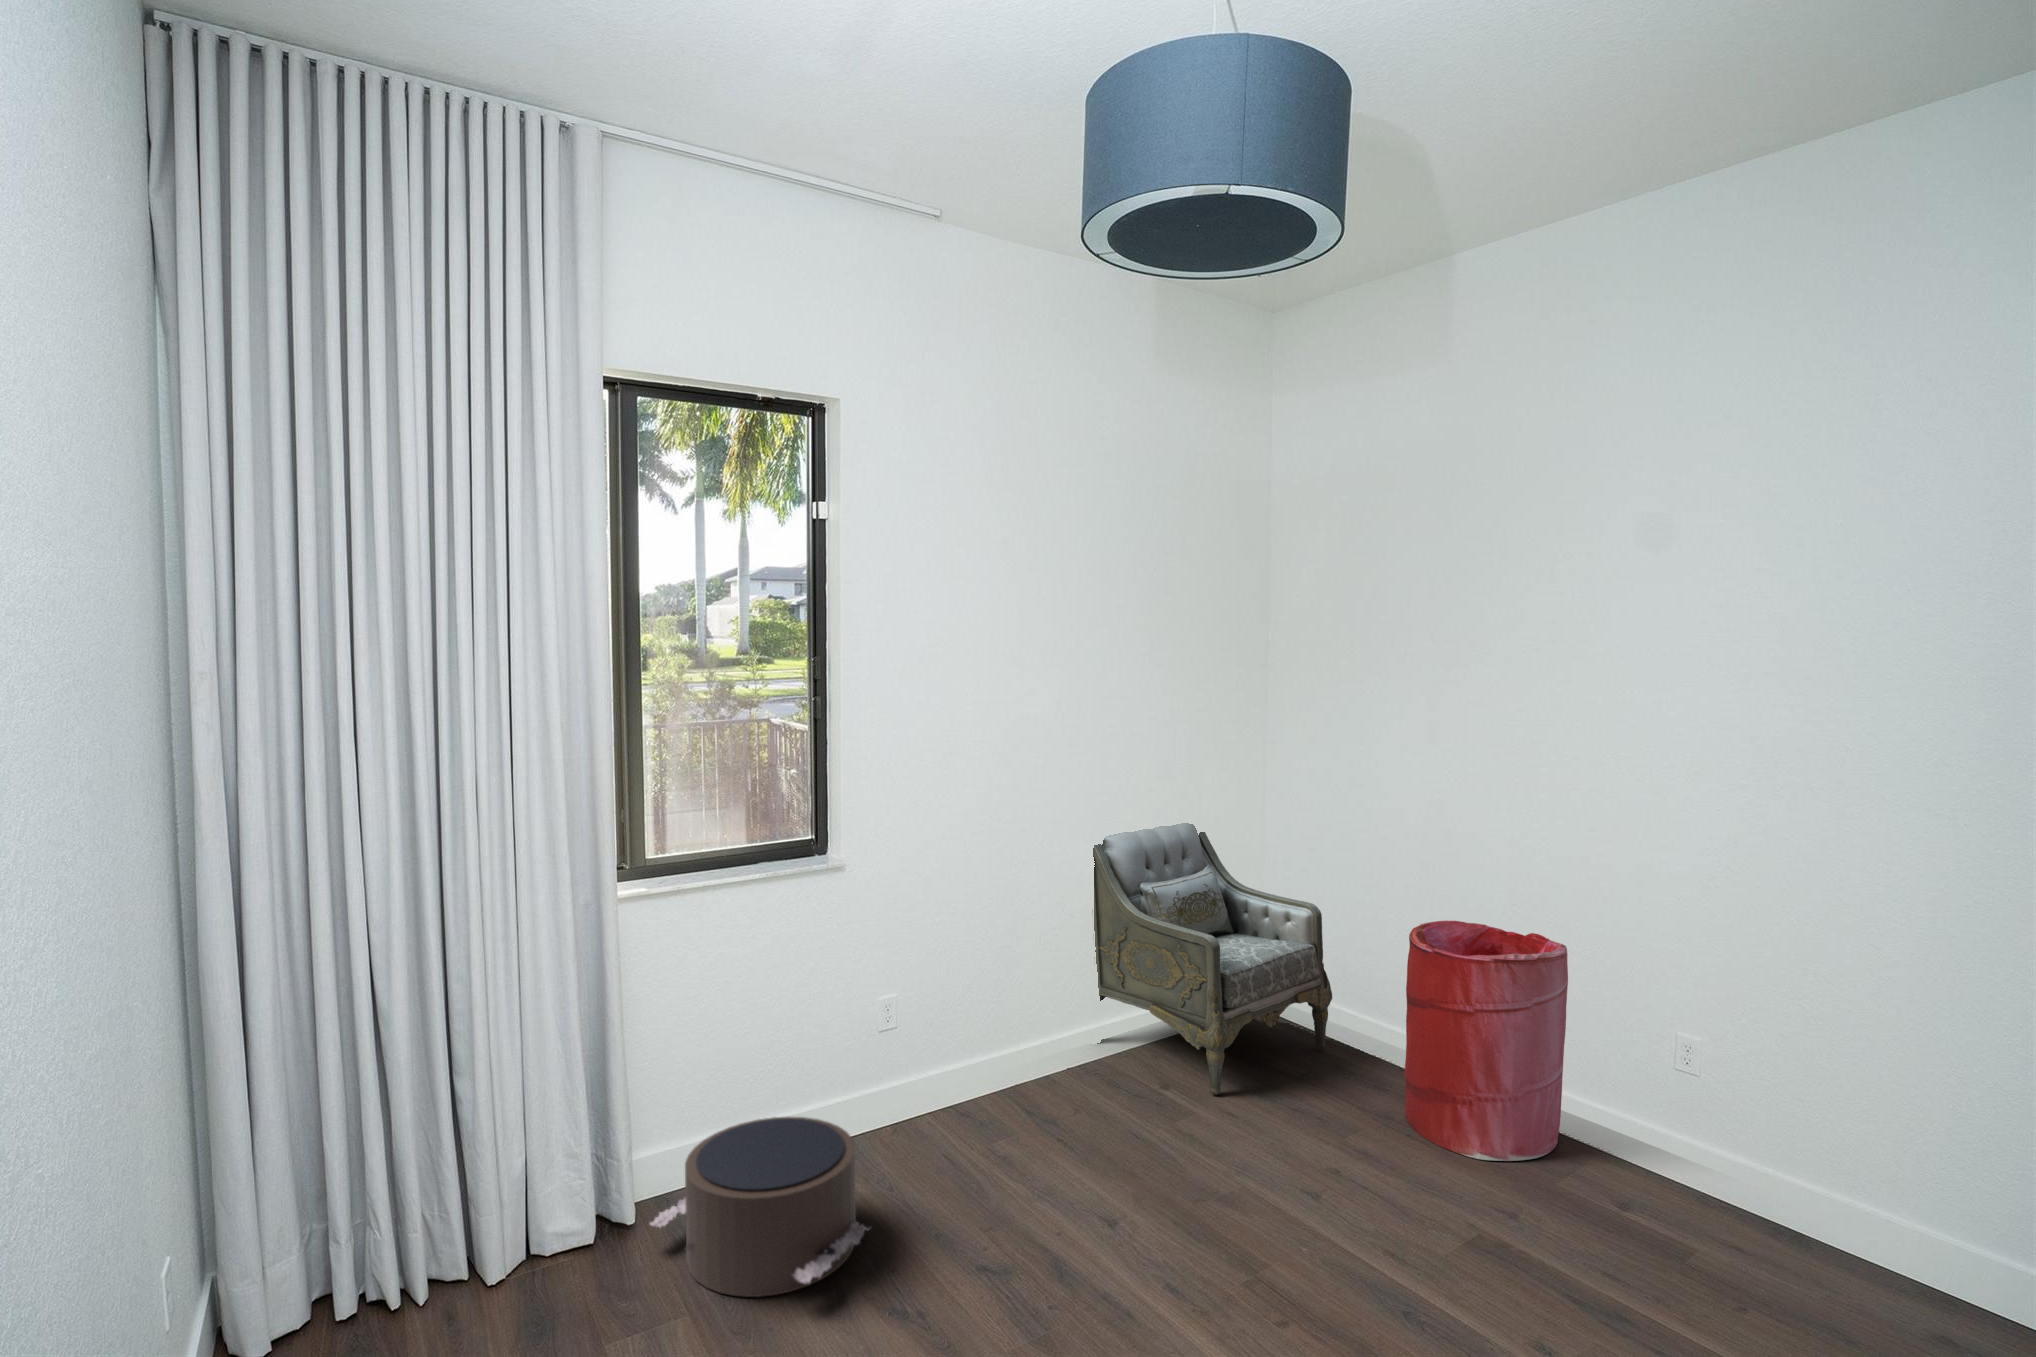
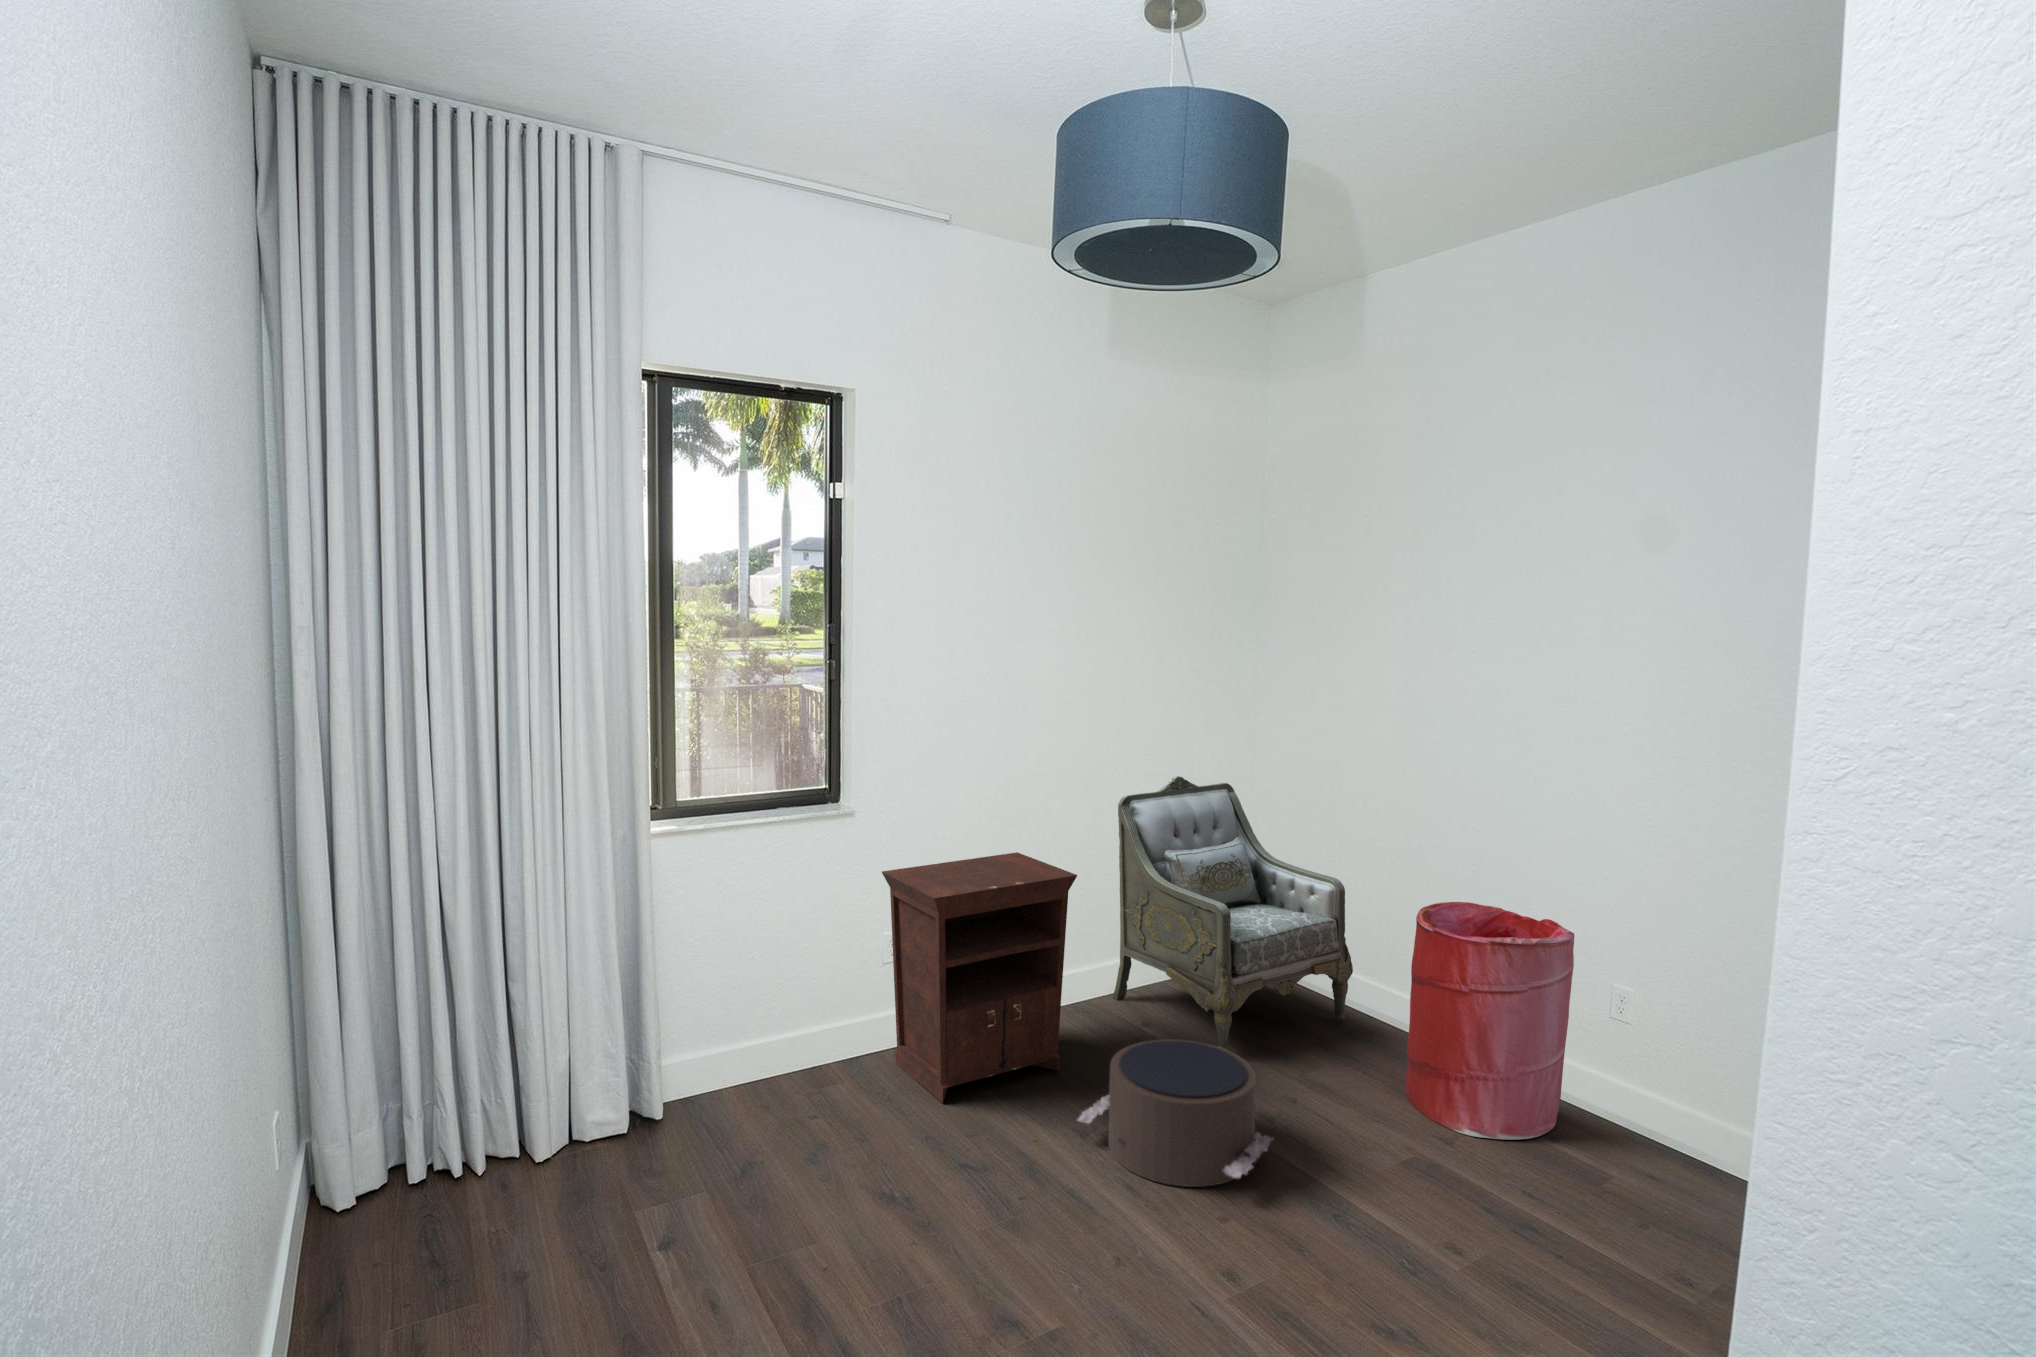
nightstand: none [859,893,1068,1170] -> present [882,852,1077,1102]
pouf: present [650,1117,870,1297] -> present [1077,1039,1273,1187]

